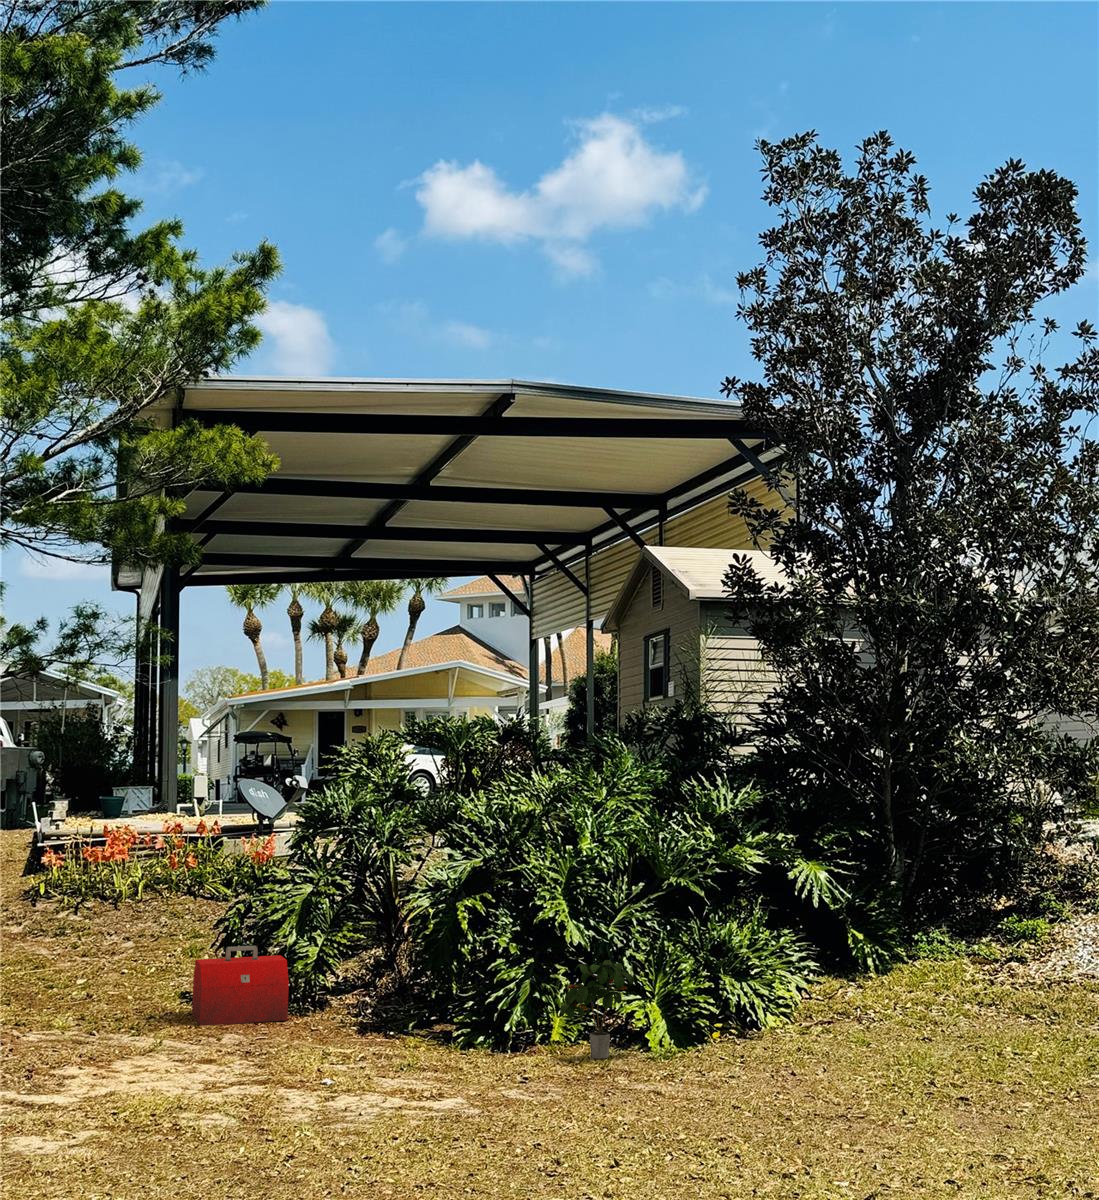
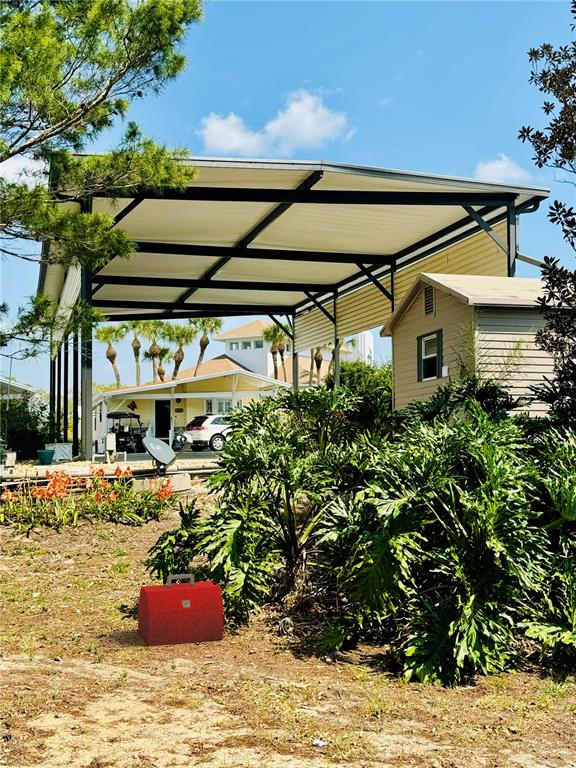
potted plant: present [560,960,634,1059] -> none [490,590,547,681]

